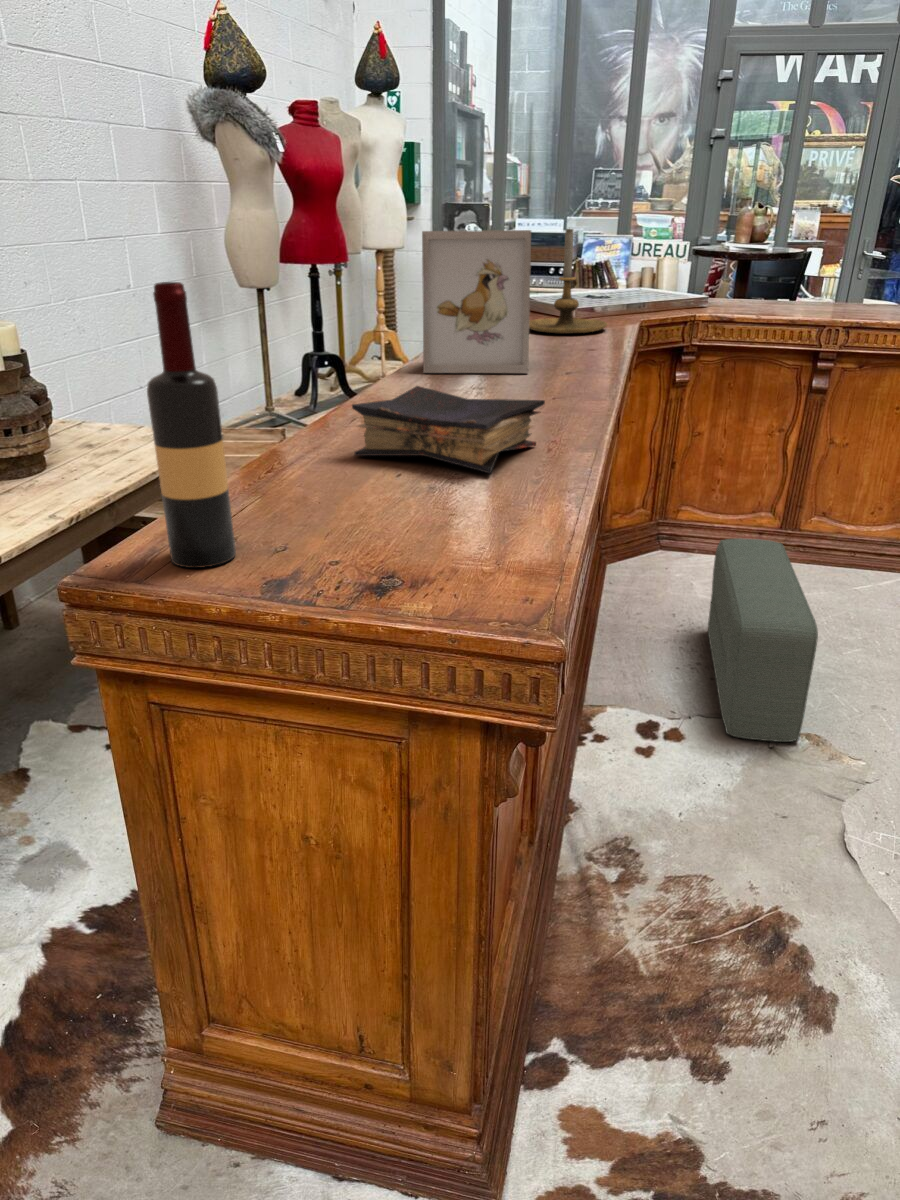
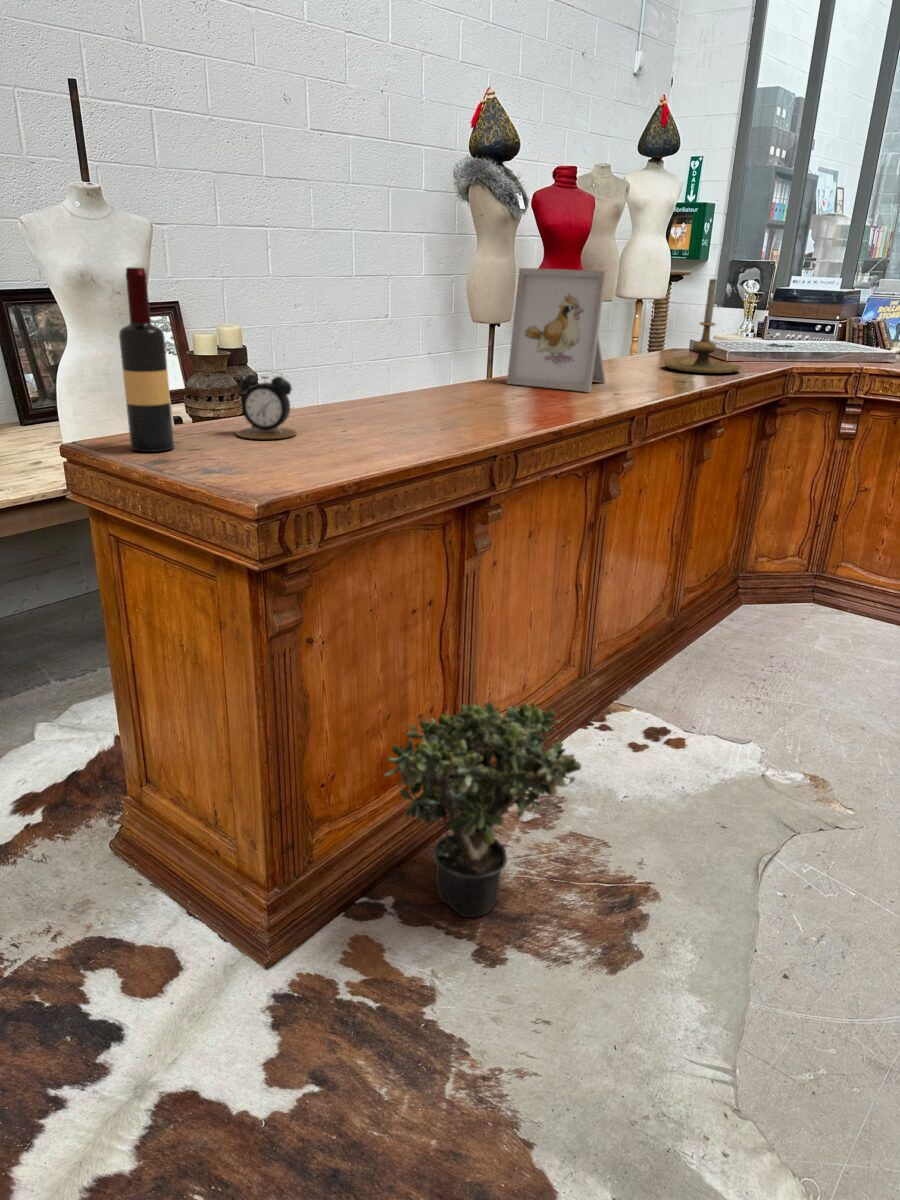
book: present [352,386,545,473] -> none [344,377,483,437]
alarm clock: none [264,410,350,512] -> present [237,373,296,439]
pouf: present [708,538,818,742] -> none [731,585,875,775]
potted plant: none [547,758,784,1030] -> present [384,702,581,917]

